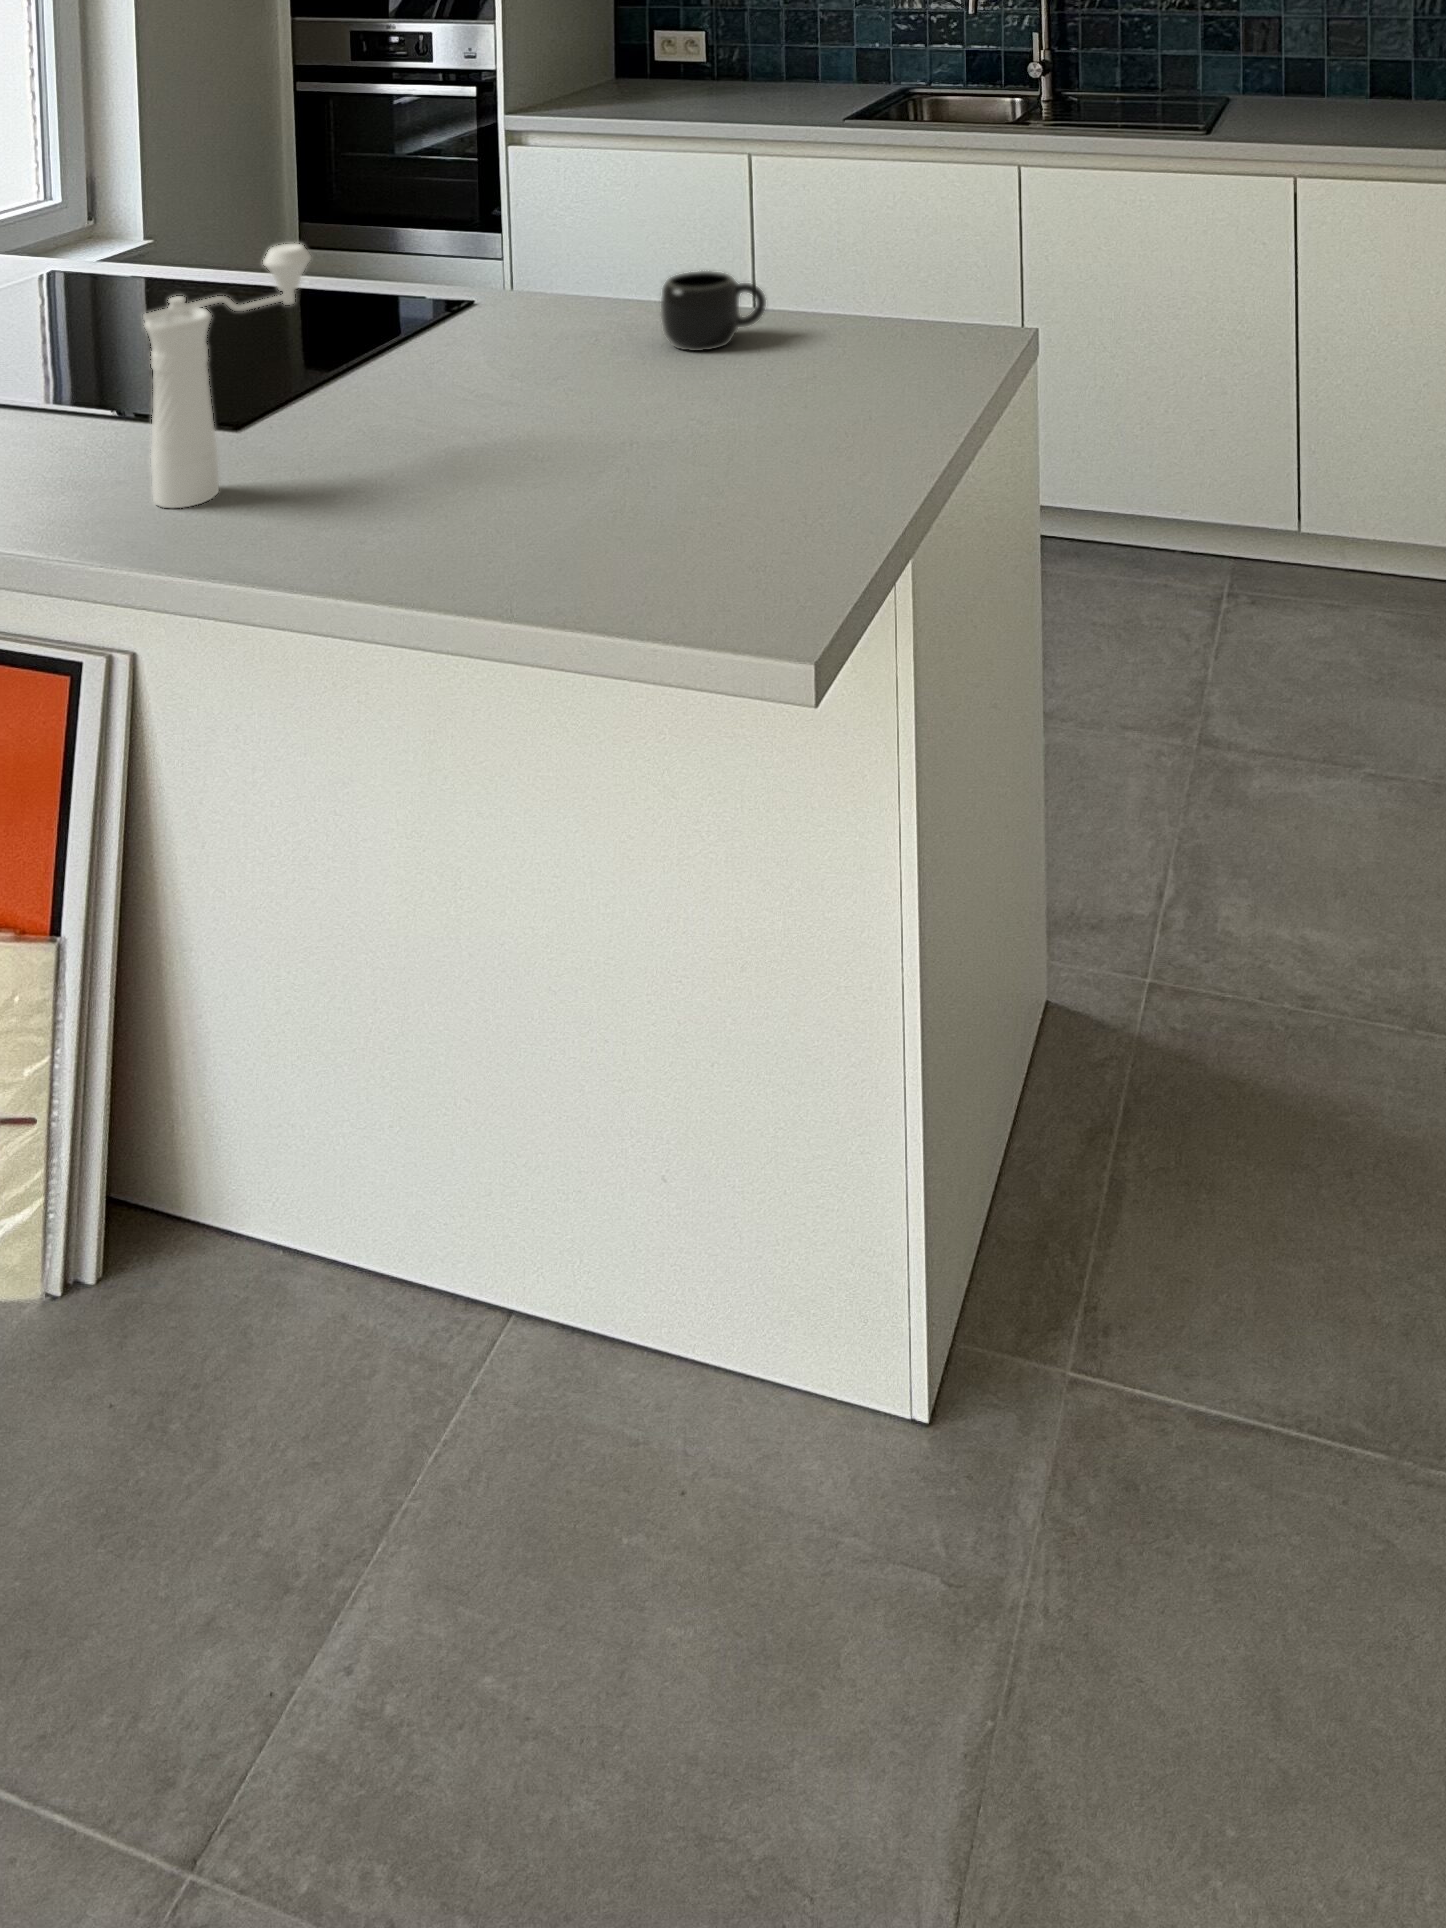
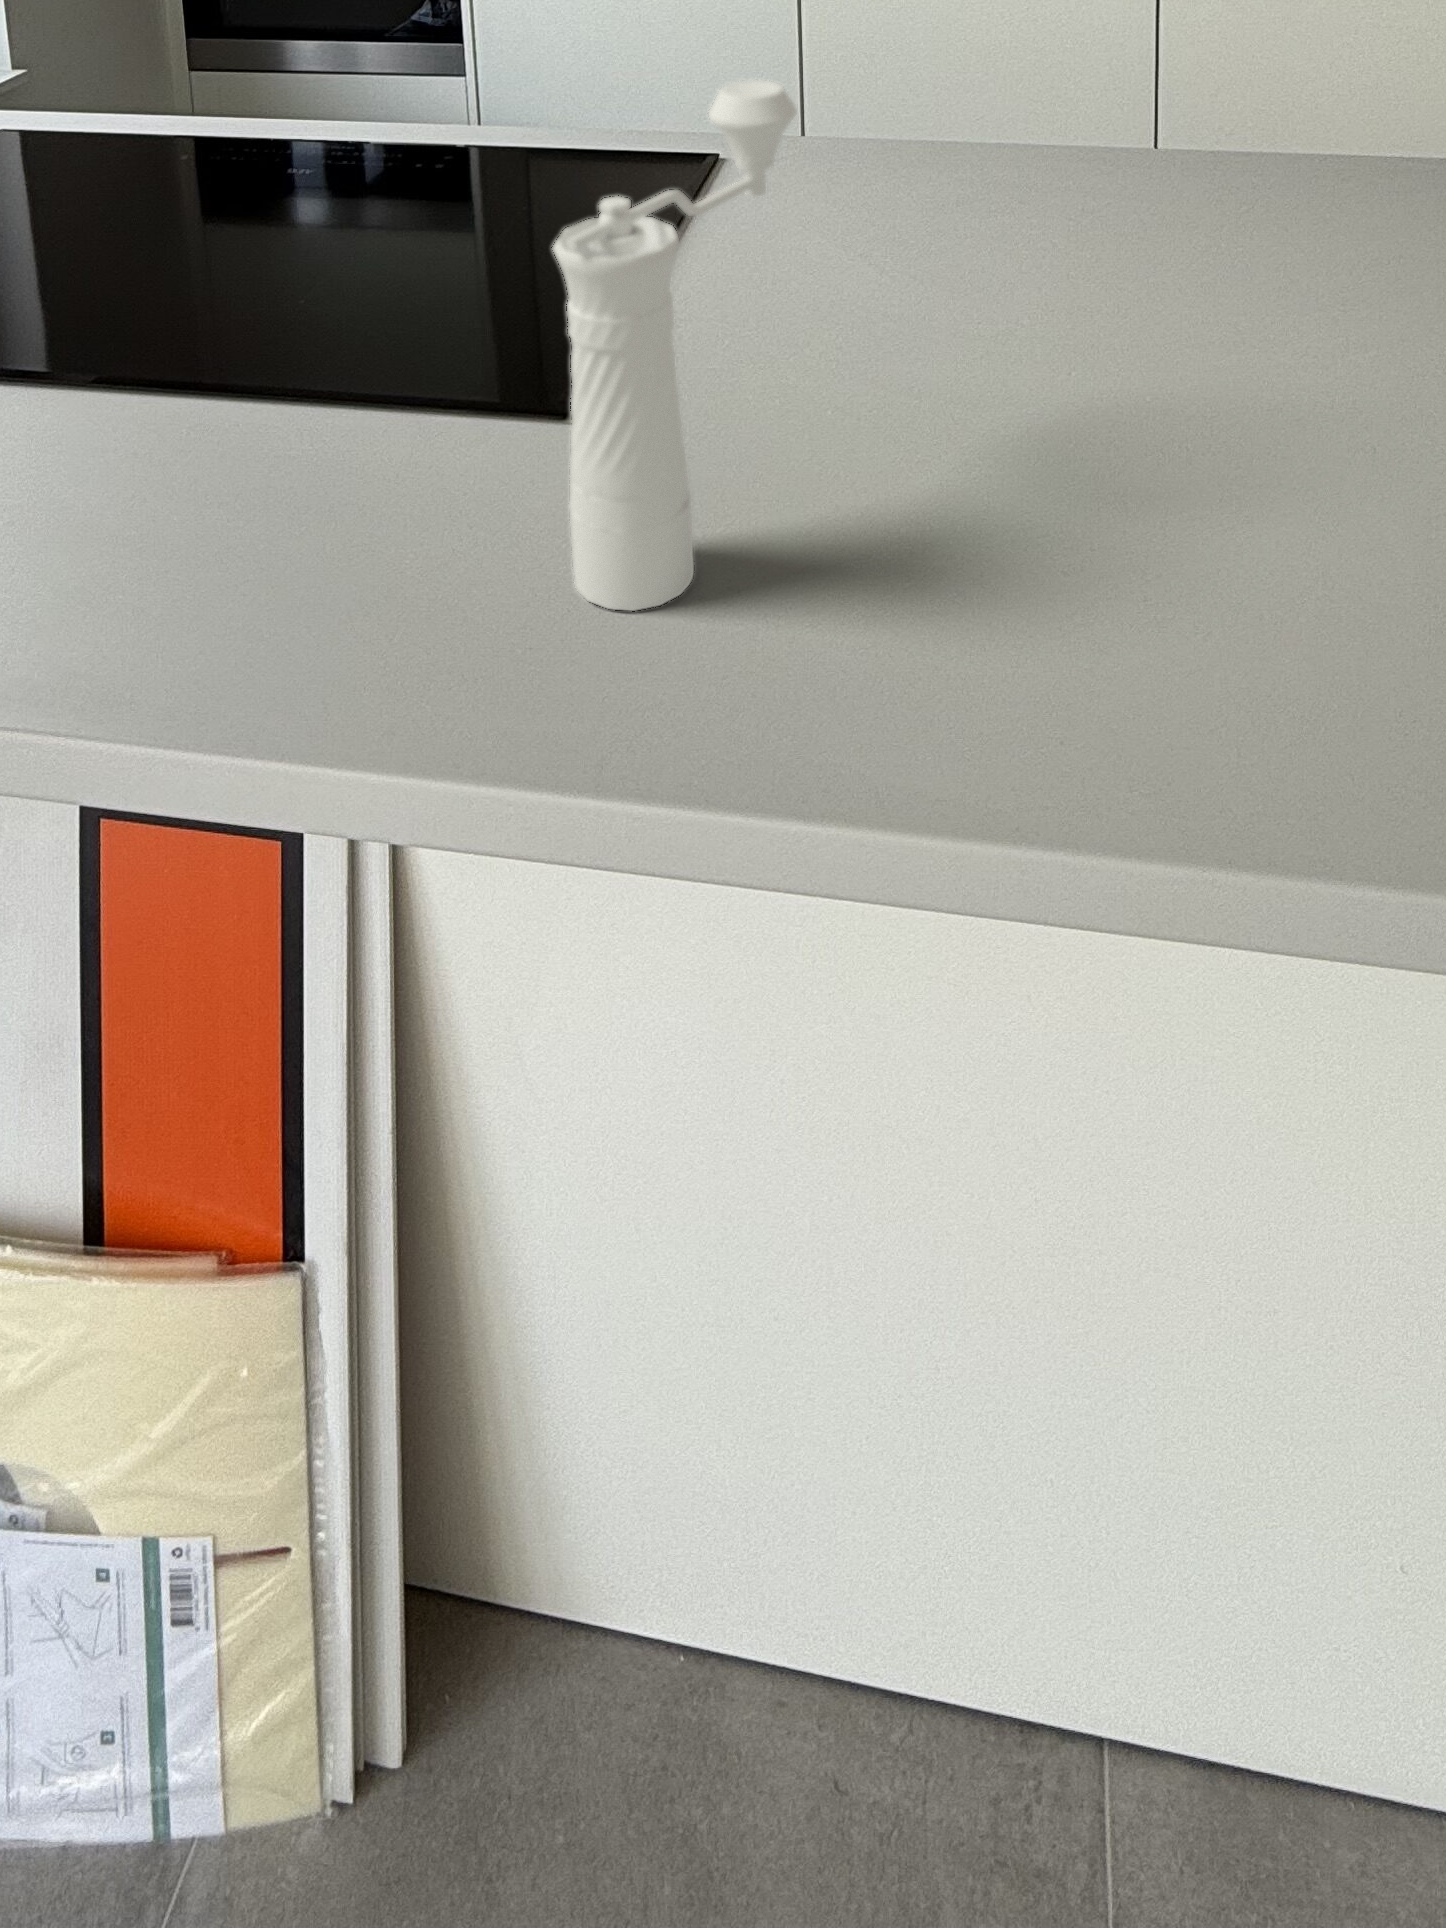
mug: present [661,271,766,351] -> none [1104,89,1254,215]

